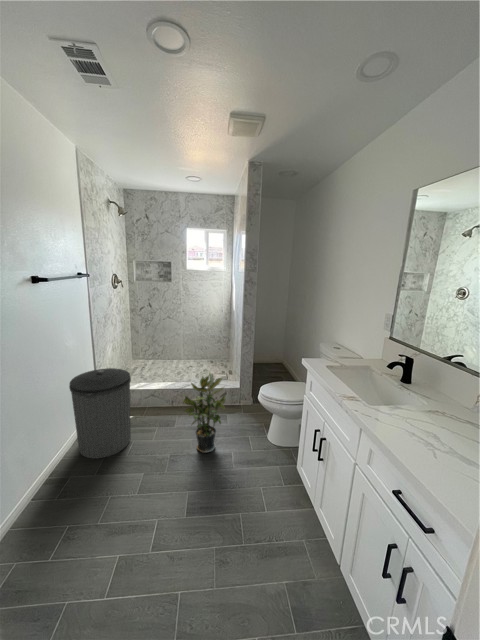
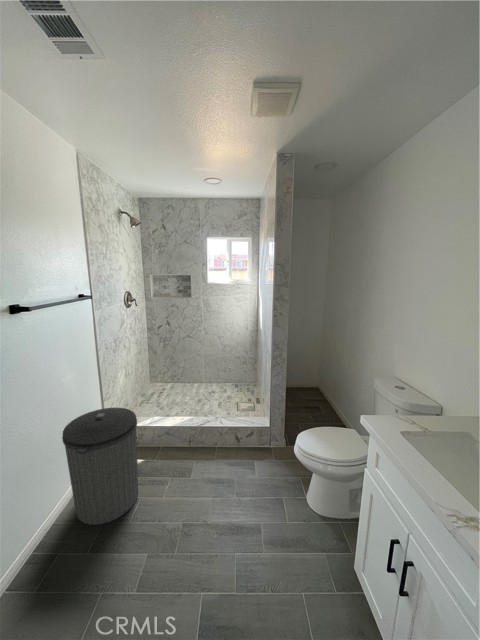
potted plant: present [183,373,226,453] -> none [198,417,253,522]

